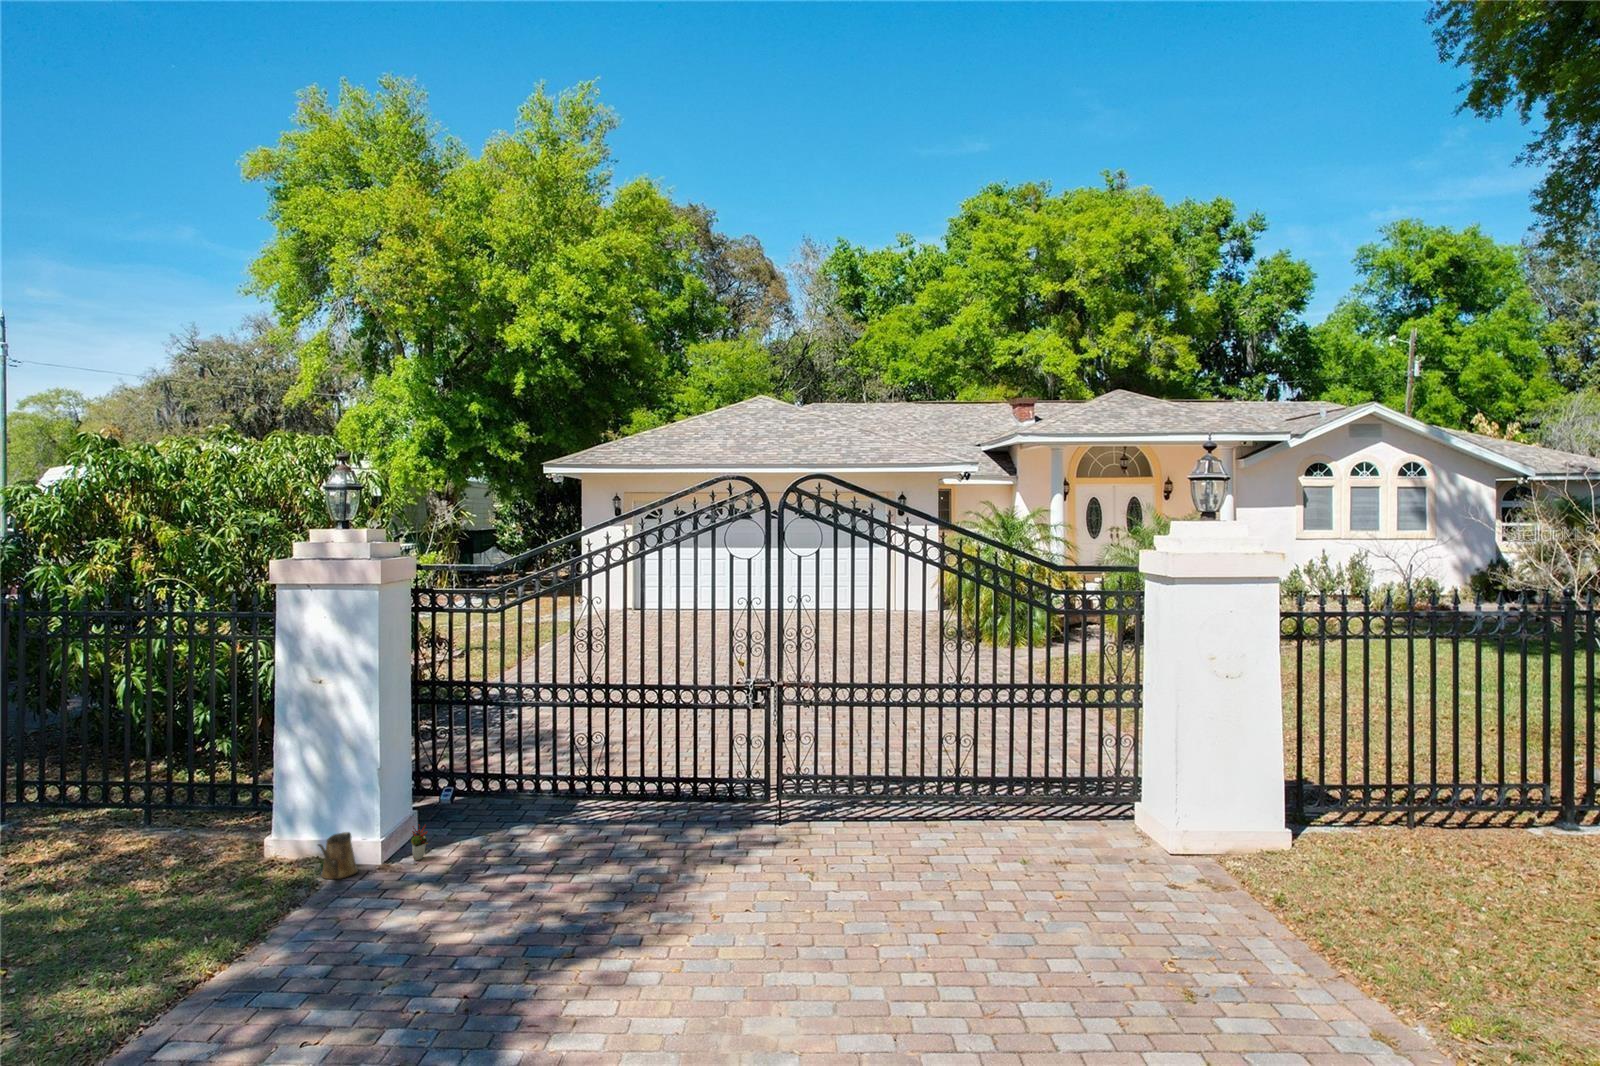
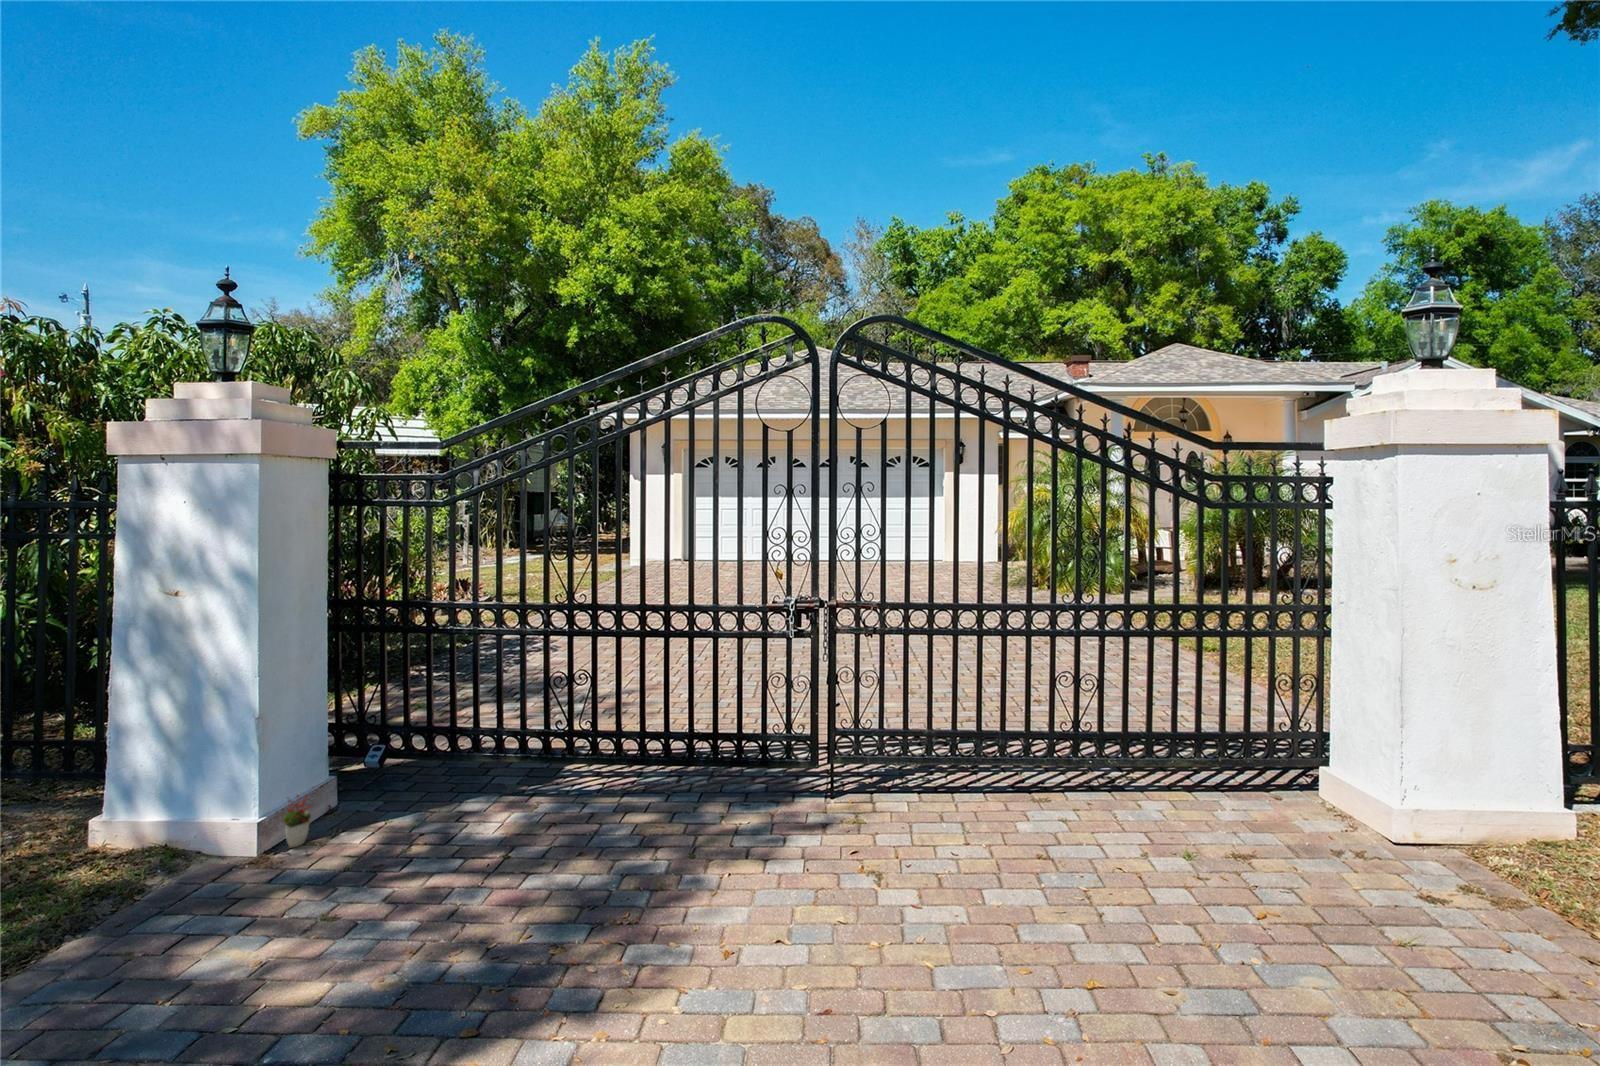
watering can: present [318,832,358,879] -> none [105,805,196,879]

